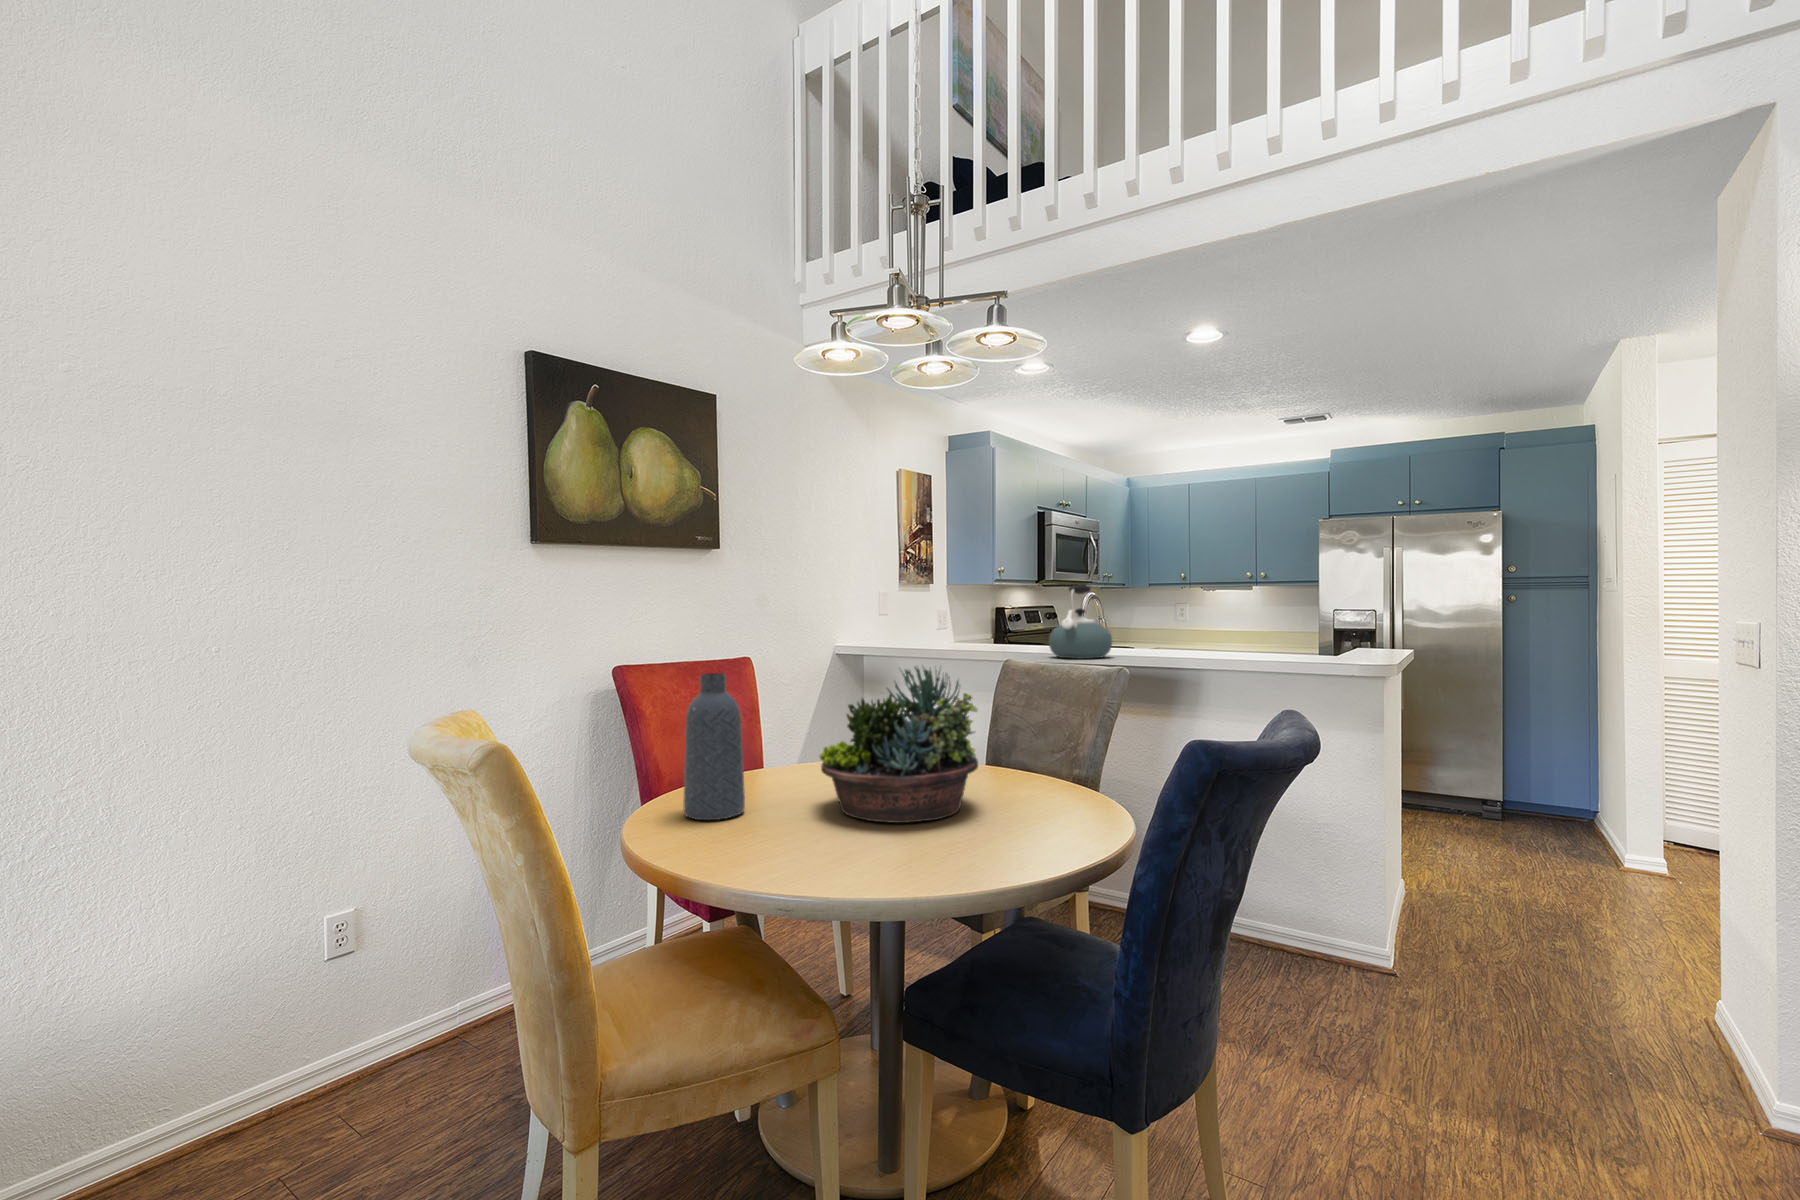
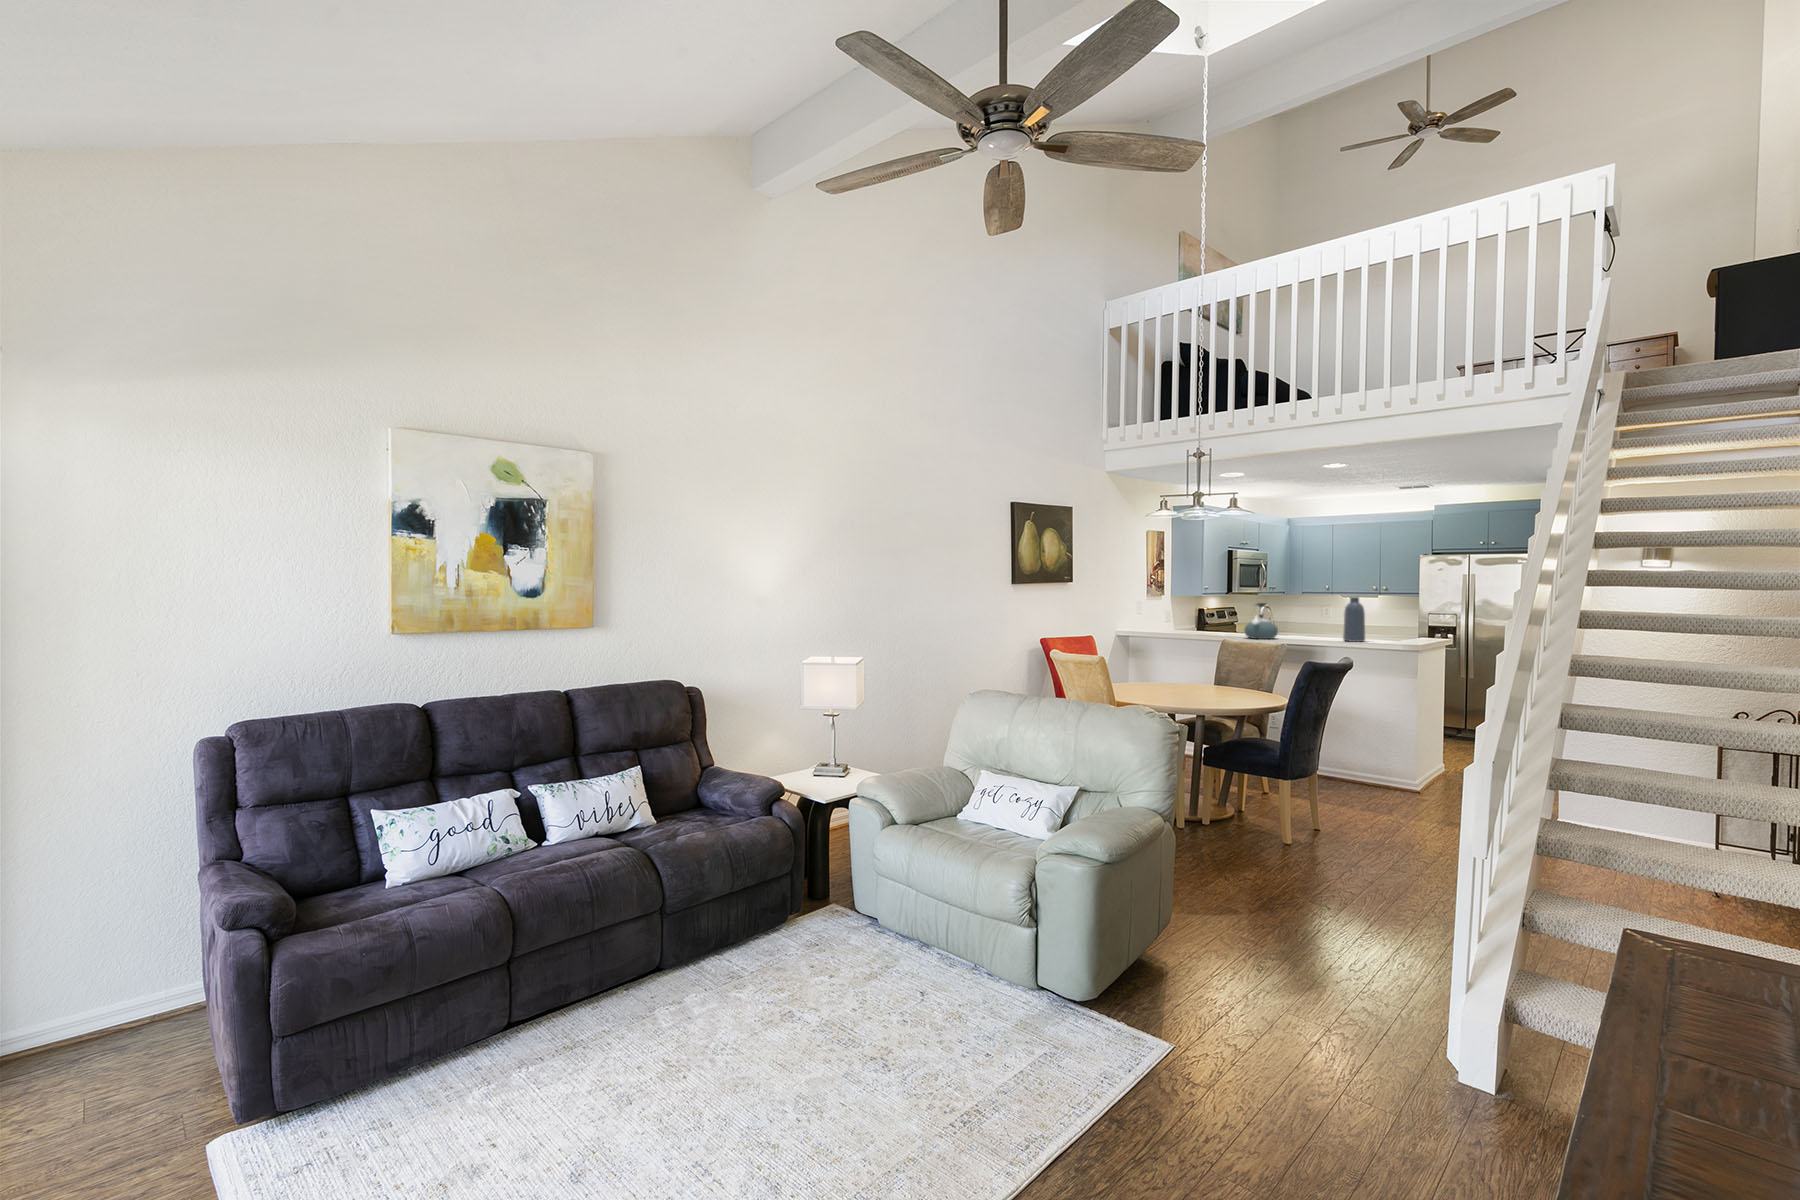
succulent planter: present [819,667,978,823] -> none [1164,638,1229,693]
vase: present [684,673,745,820] -> present [1343,597,1365,642]

